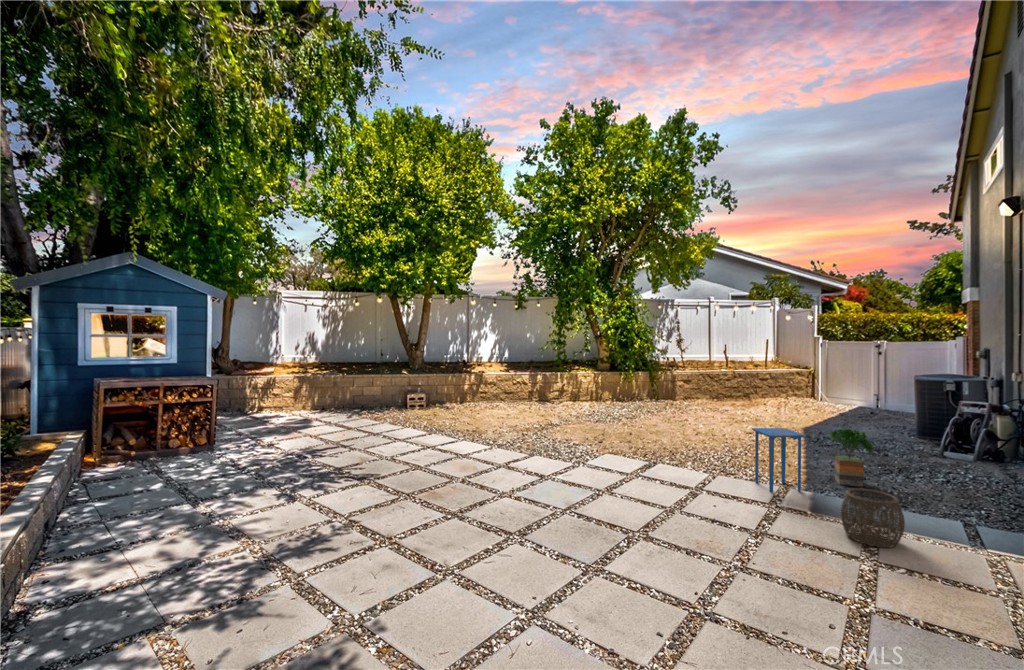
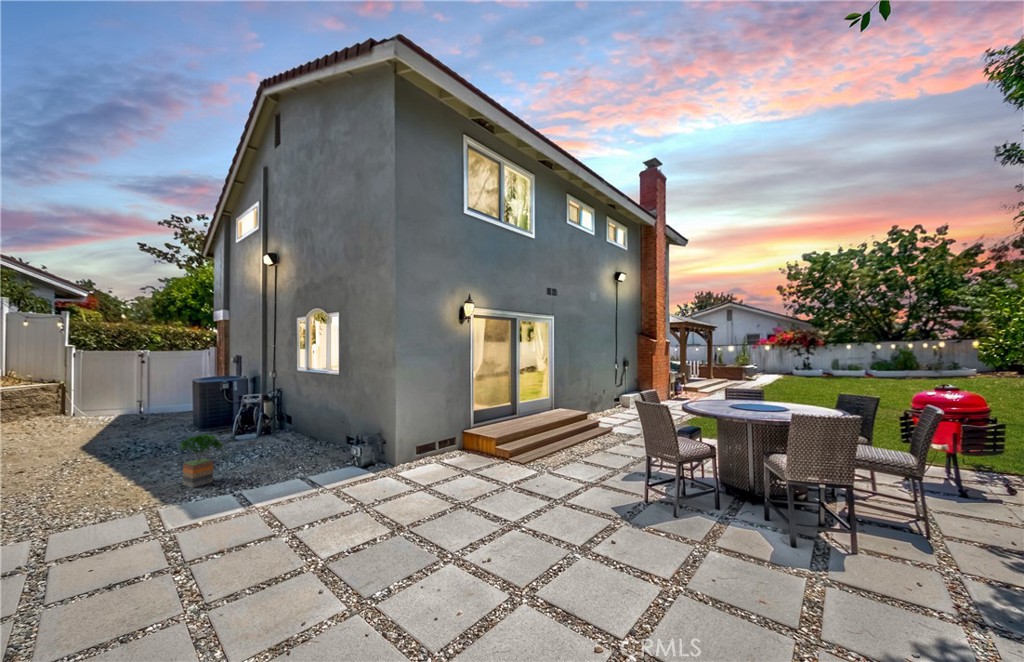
side table: present [752,428,805,492] -> none [103,450,173,523]
woven basket: present [840,488,905,548] -> none [241,477,291,526]

